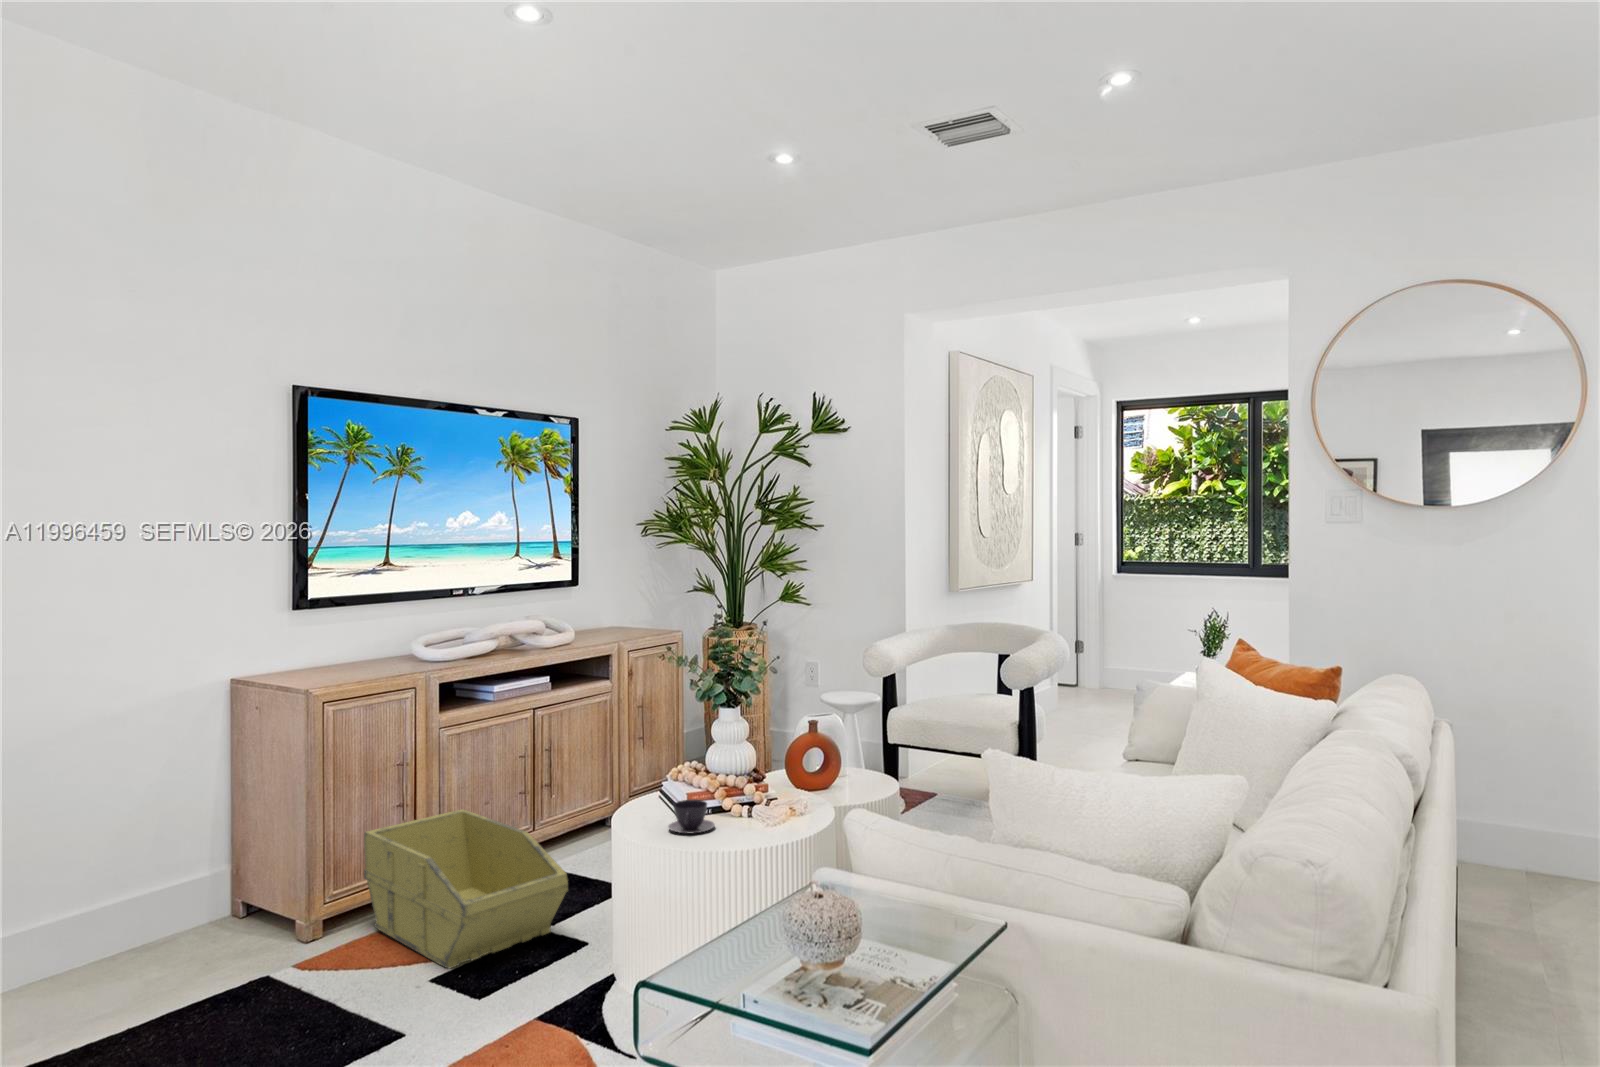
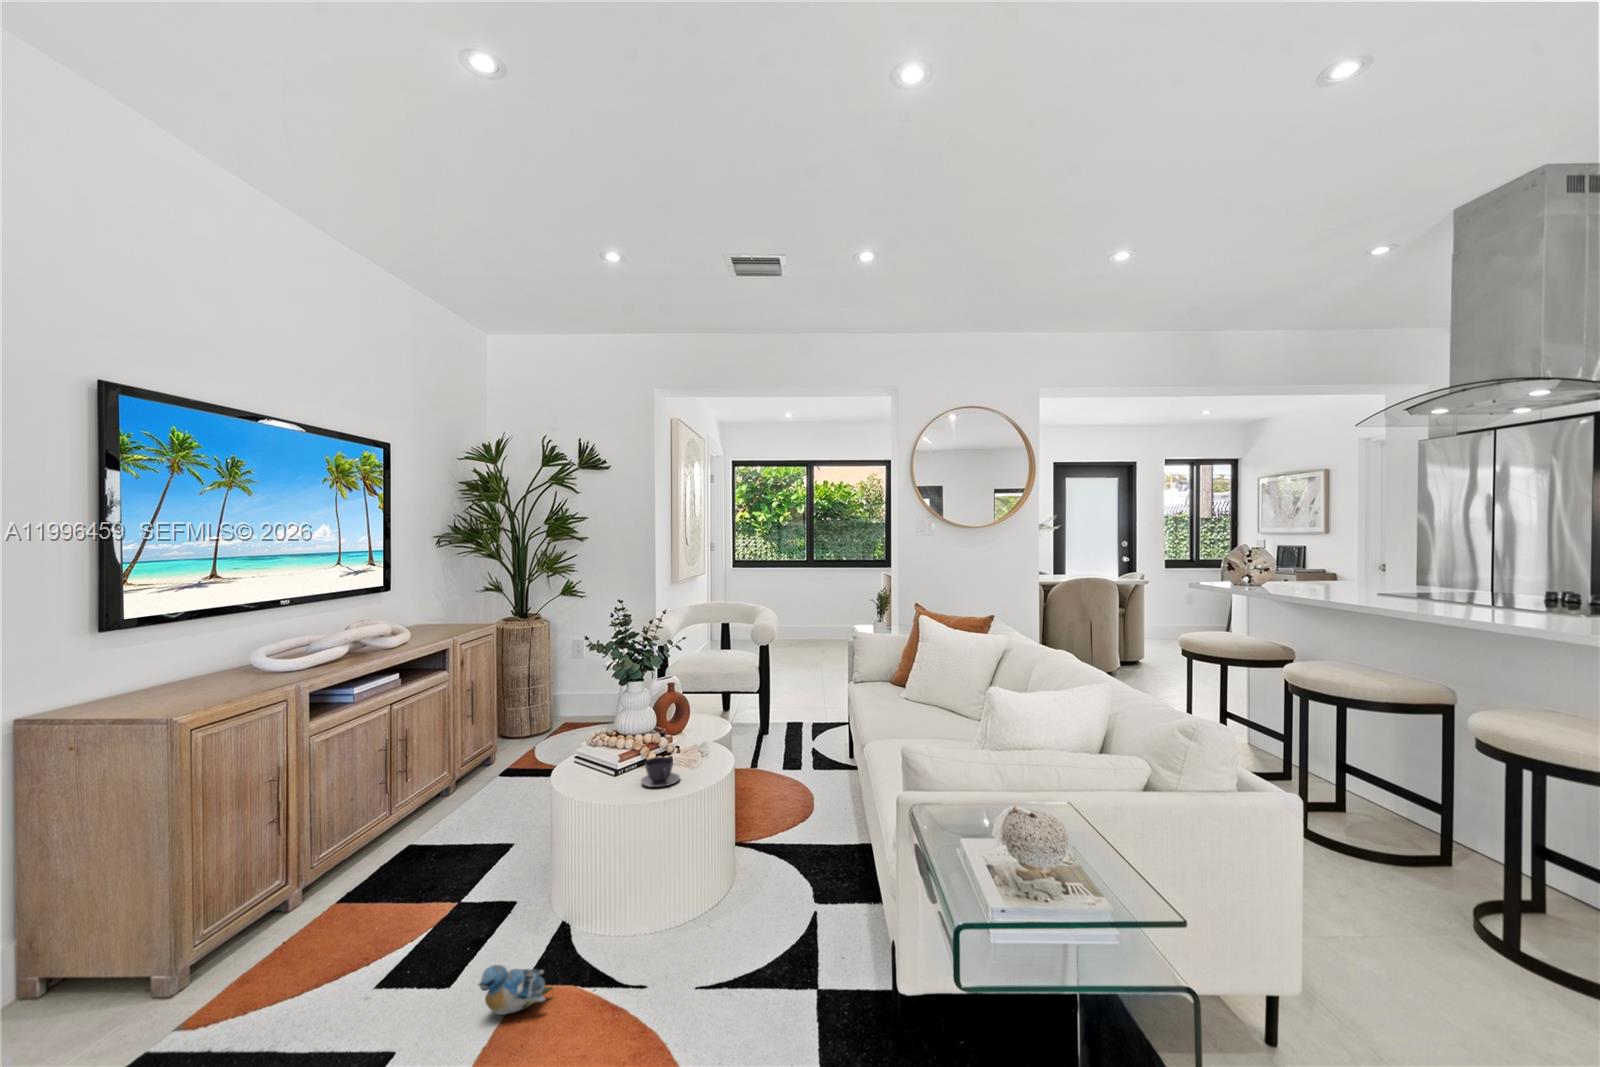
storage bin: present [364,809,568,968] -> none [237,810,492,970]
plush toy: none [479,980,550,1035] -> present [479,965,552,1015]

